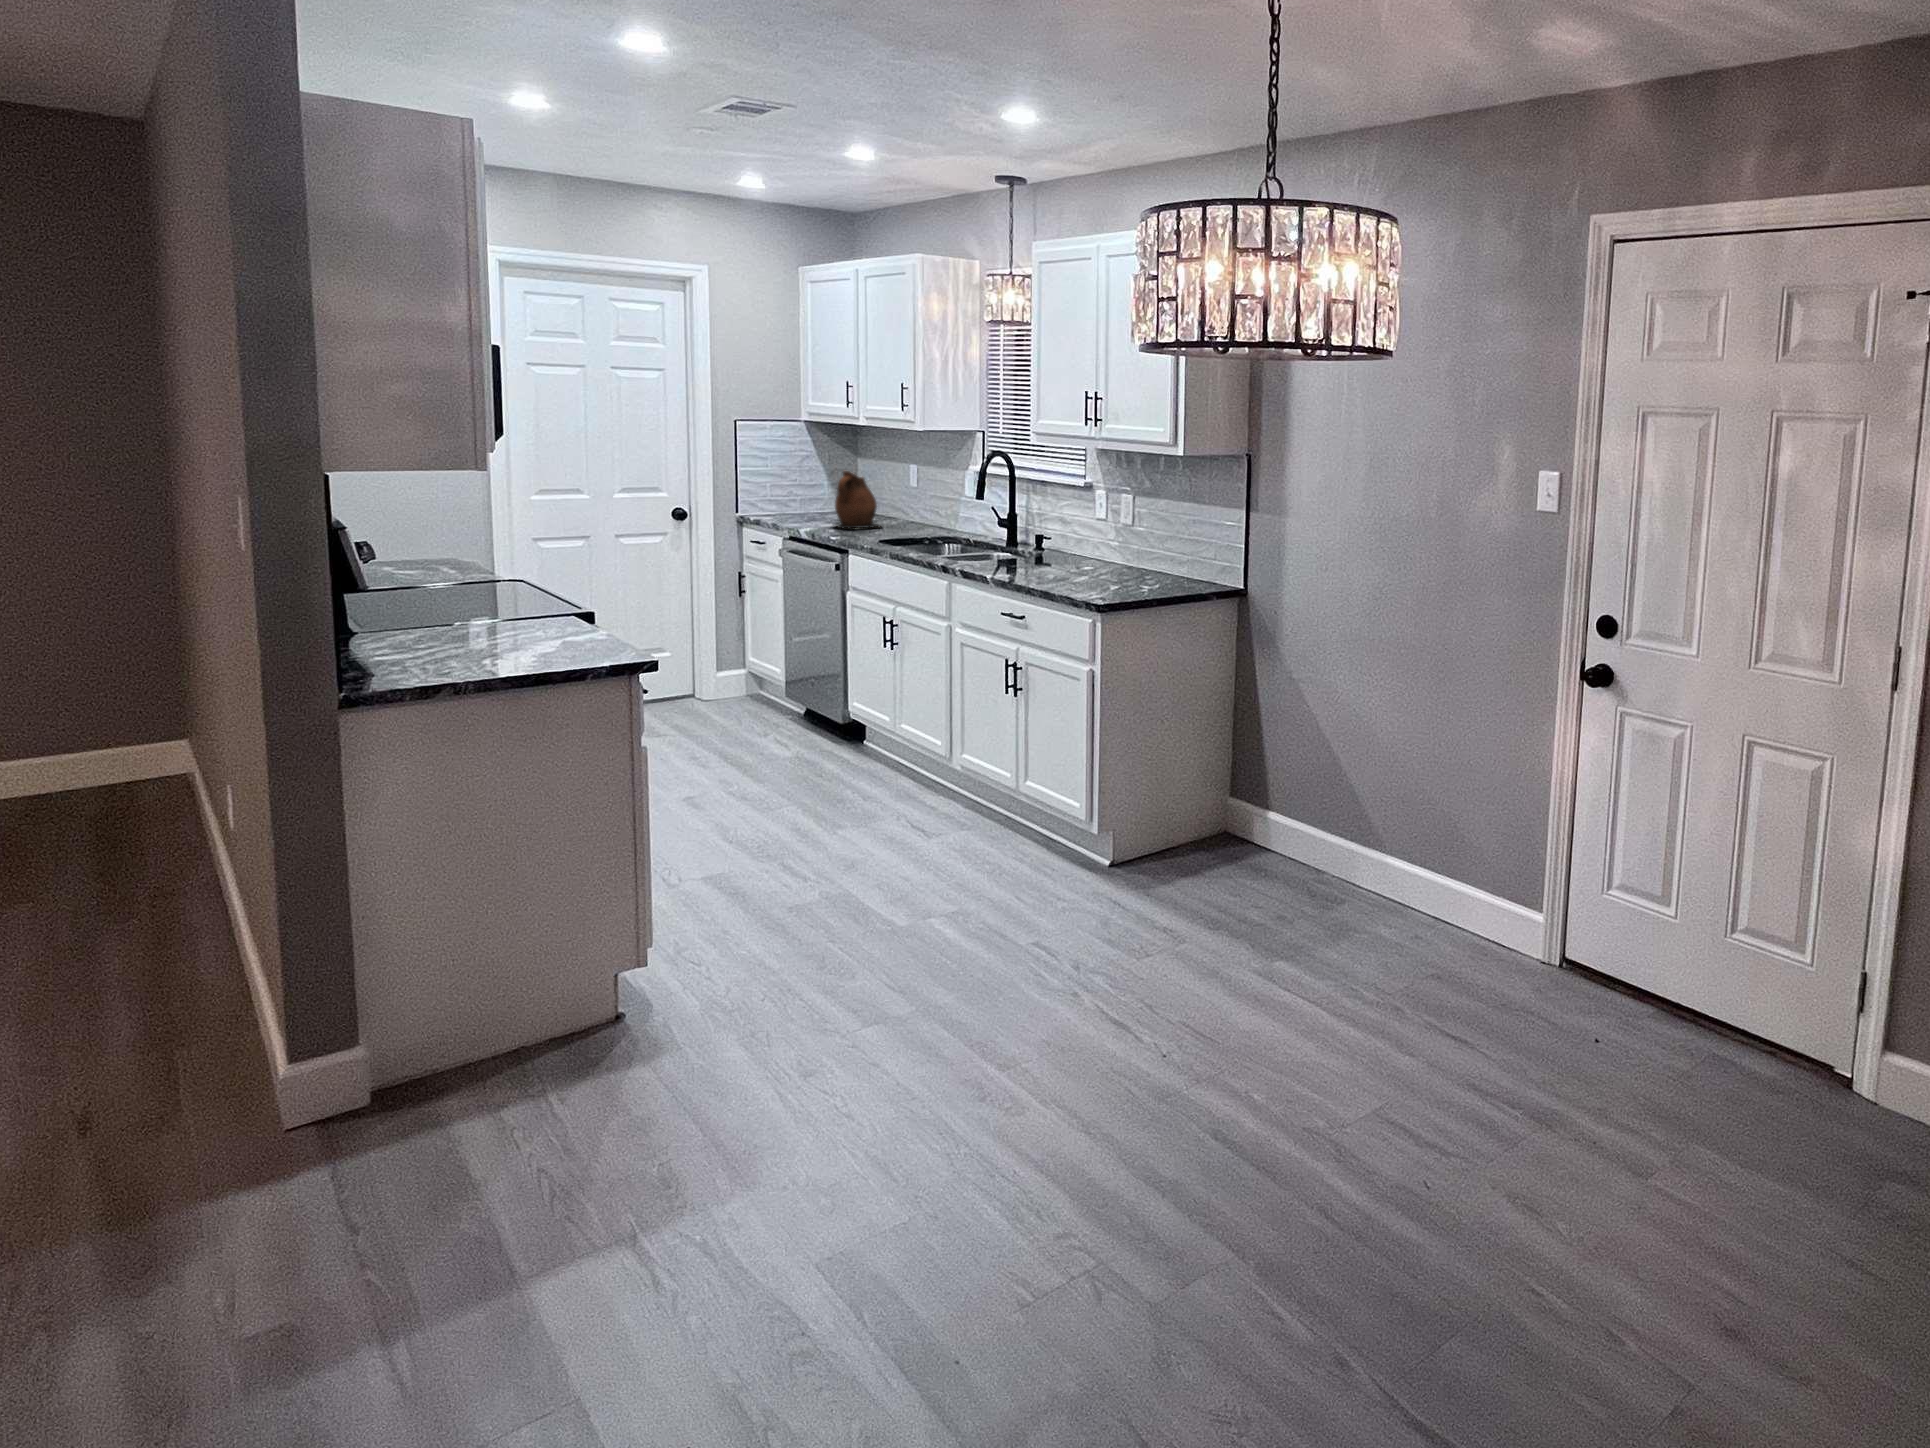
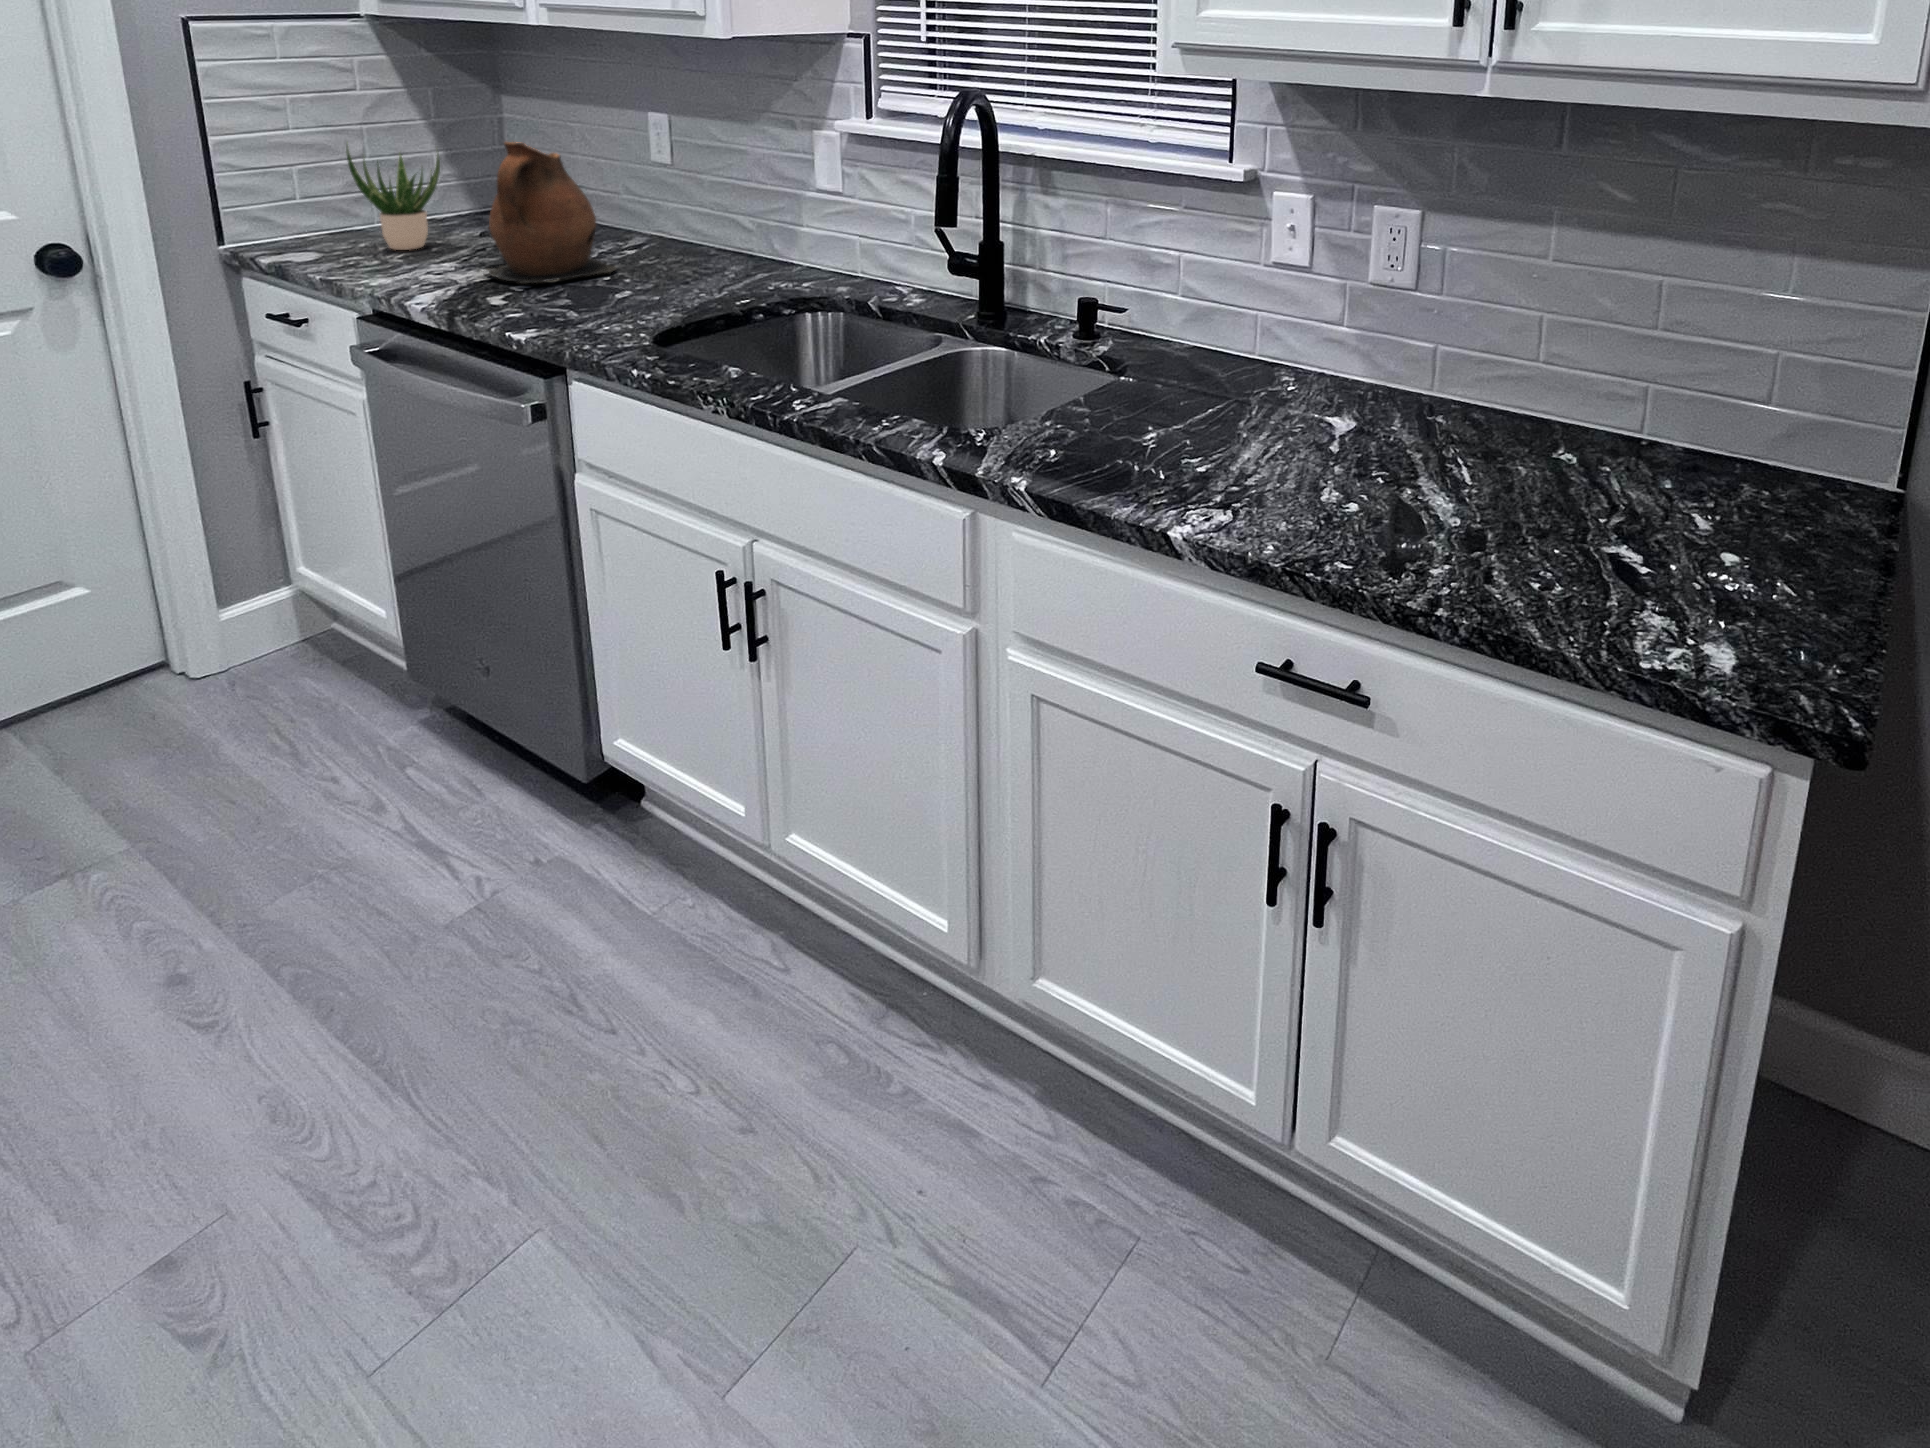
potted plant: none [787,471,823,519] -> present [346,146,440,250]

